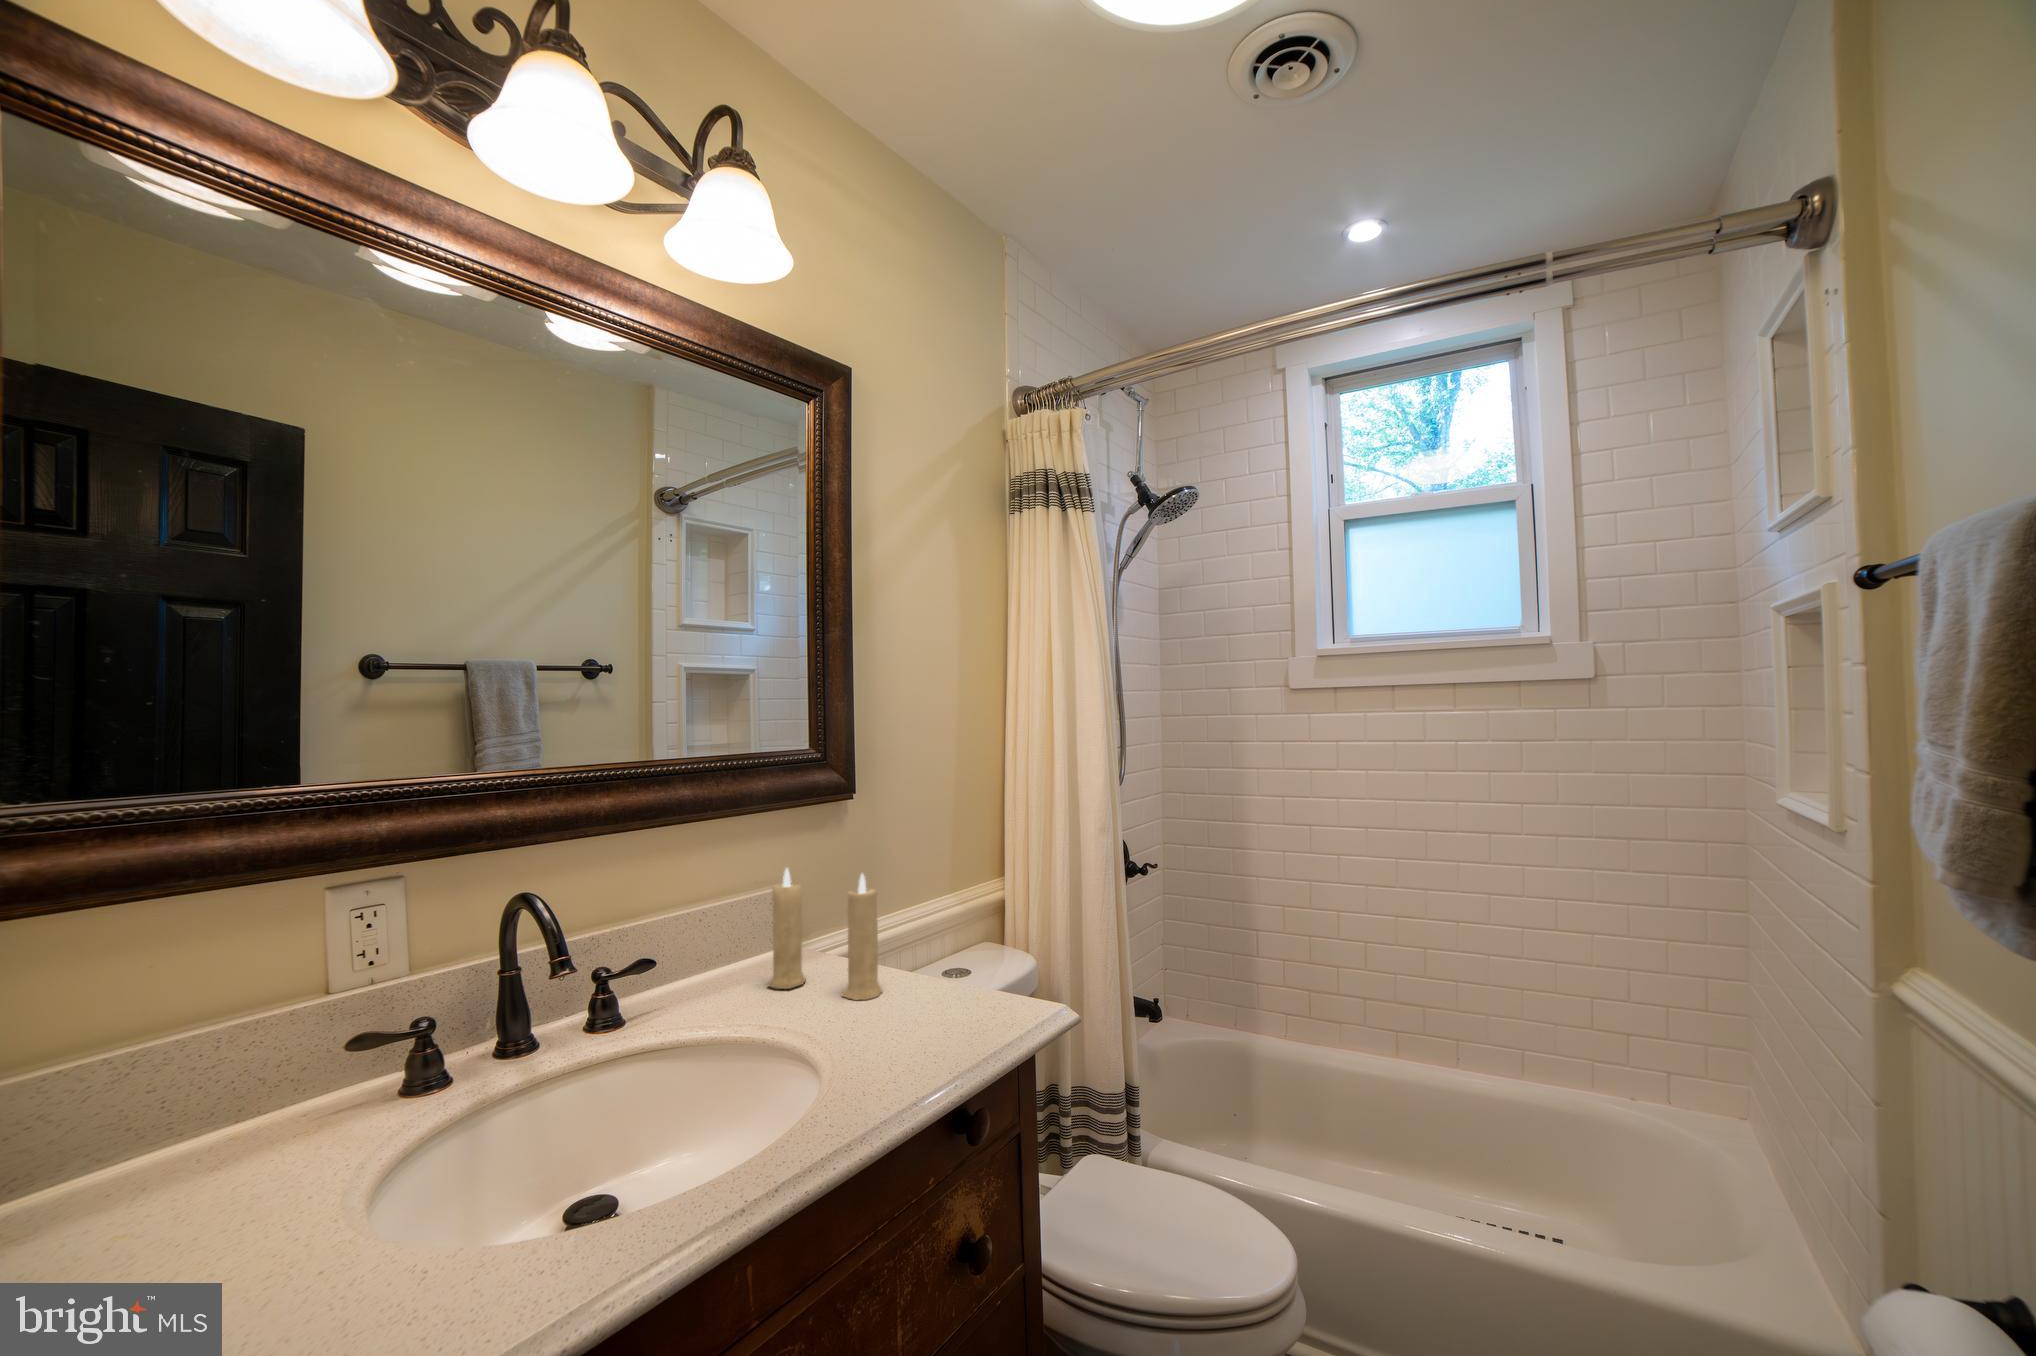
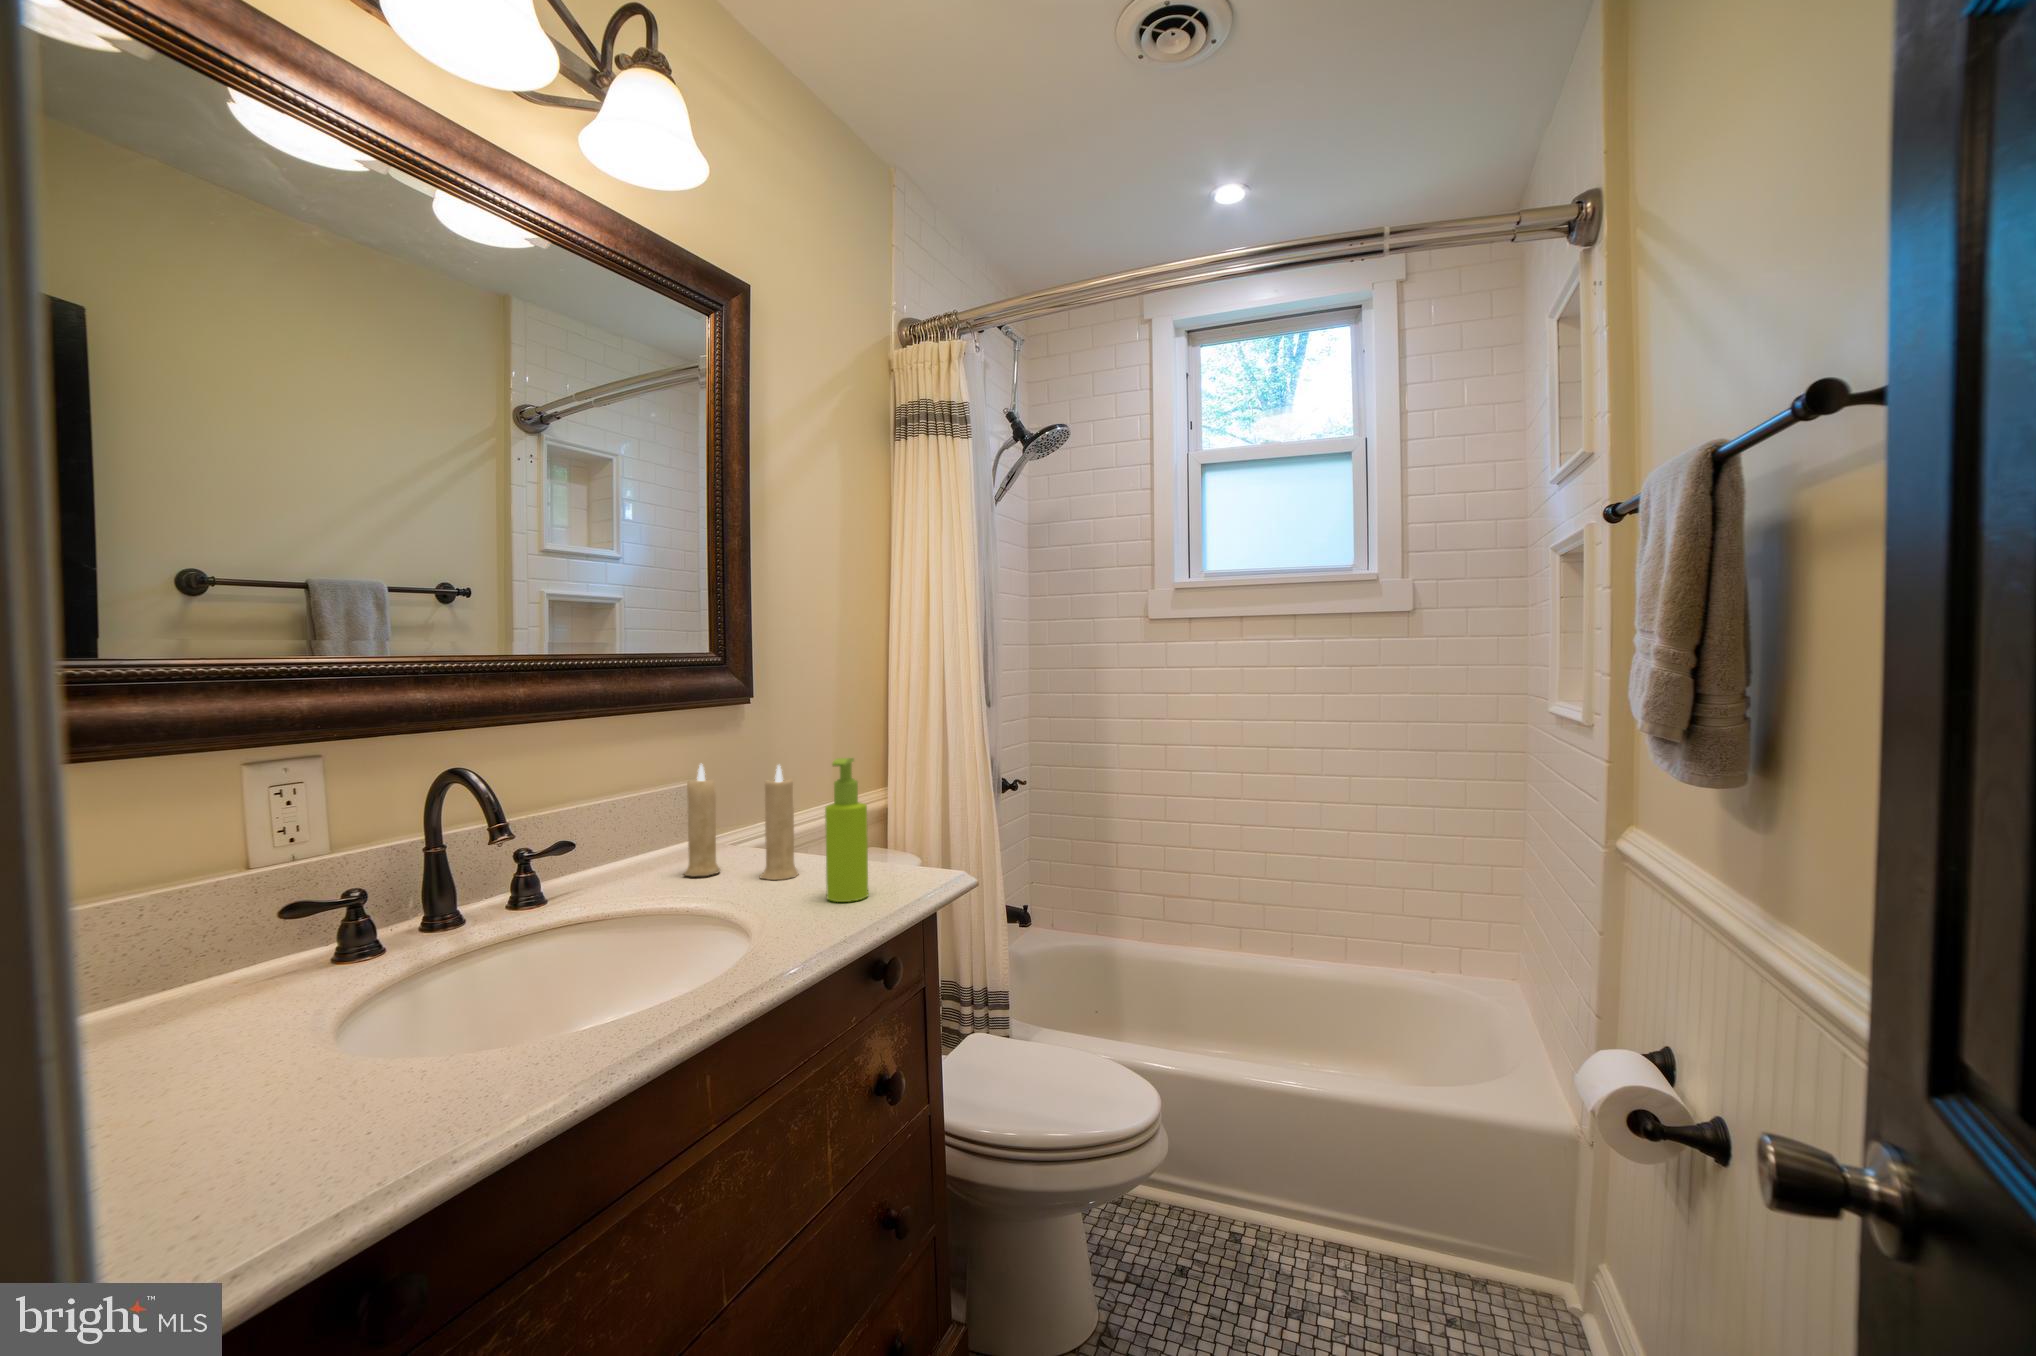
soap dispenser: none [901,880,947,1046] -> present [825,758,868,902]

